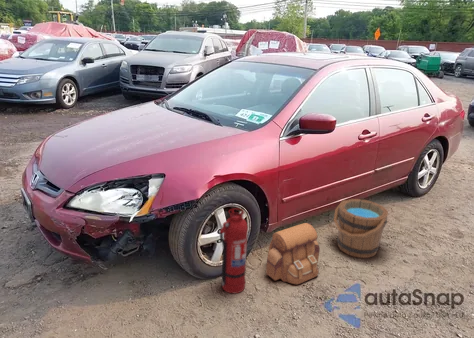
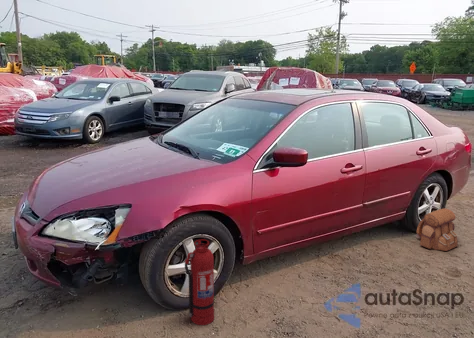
bucket: present [334,199,388,258] -> none [315,234,370,294]
backpack: present [266,223,320,284] -> present [417,208,458,251]

